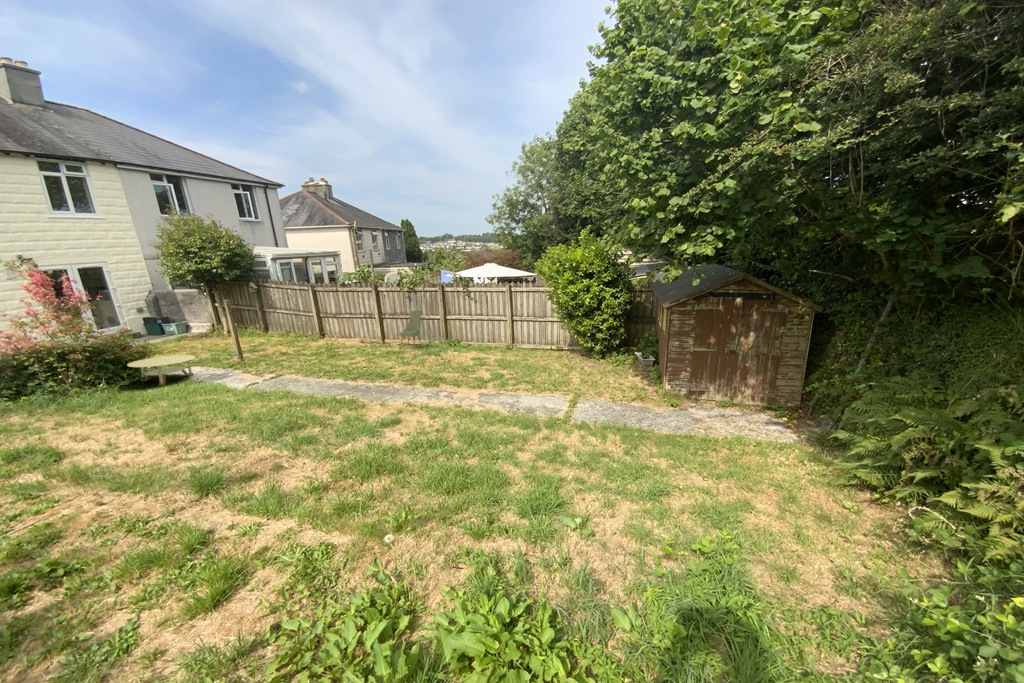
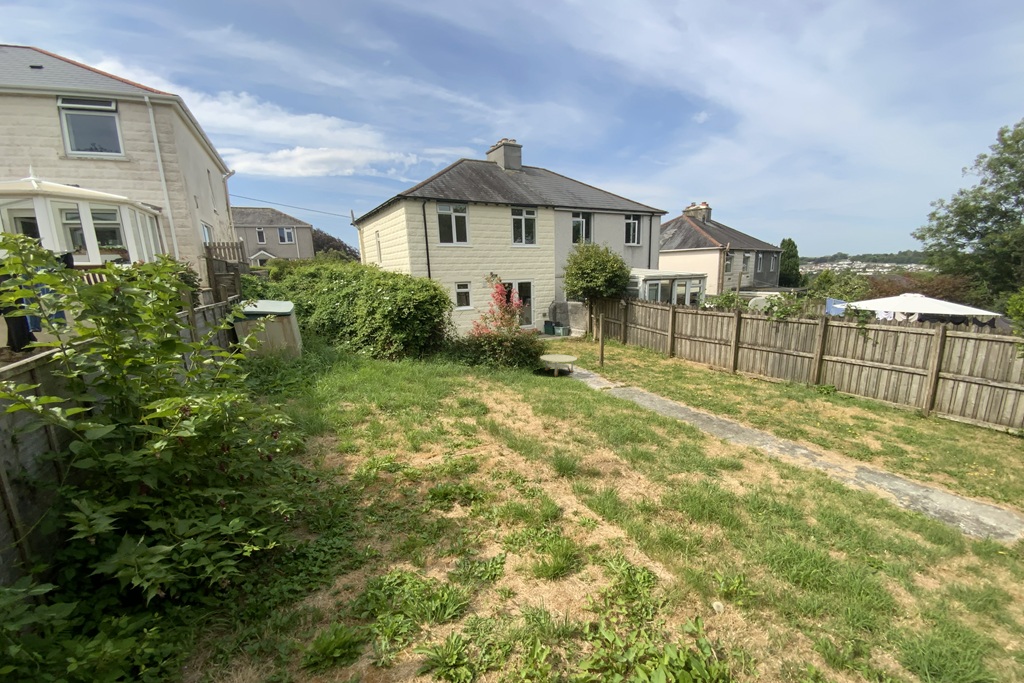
chair: present [400,310,421,348] -> none [753,343,788,389]

